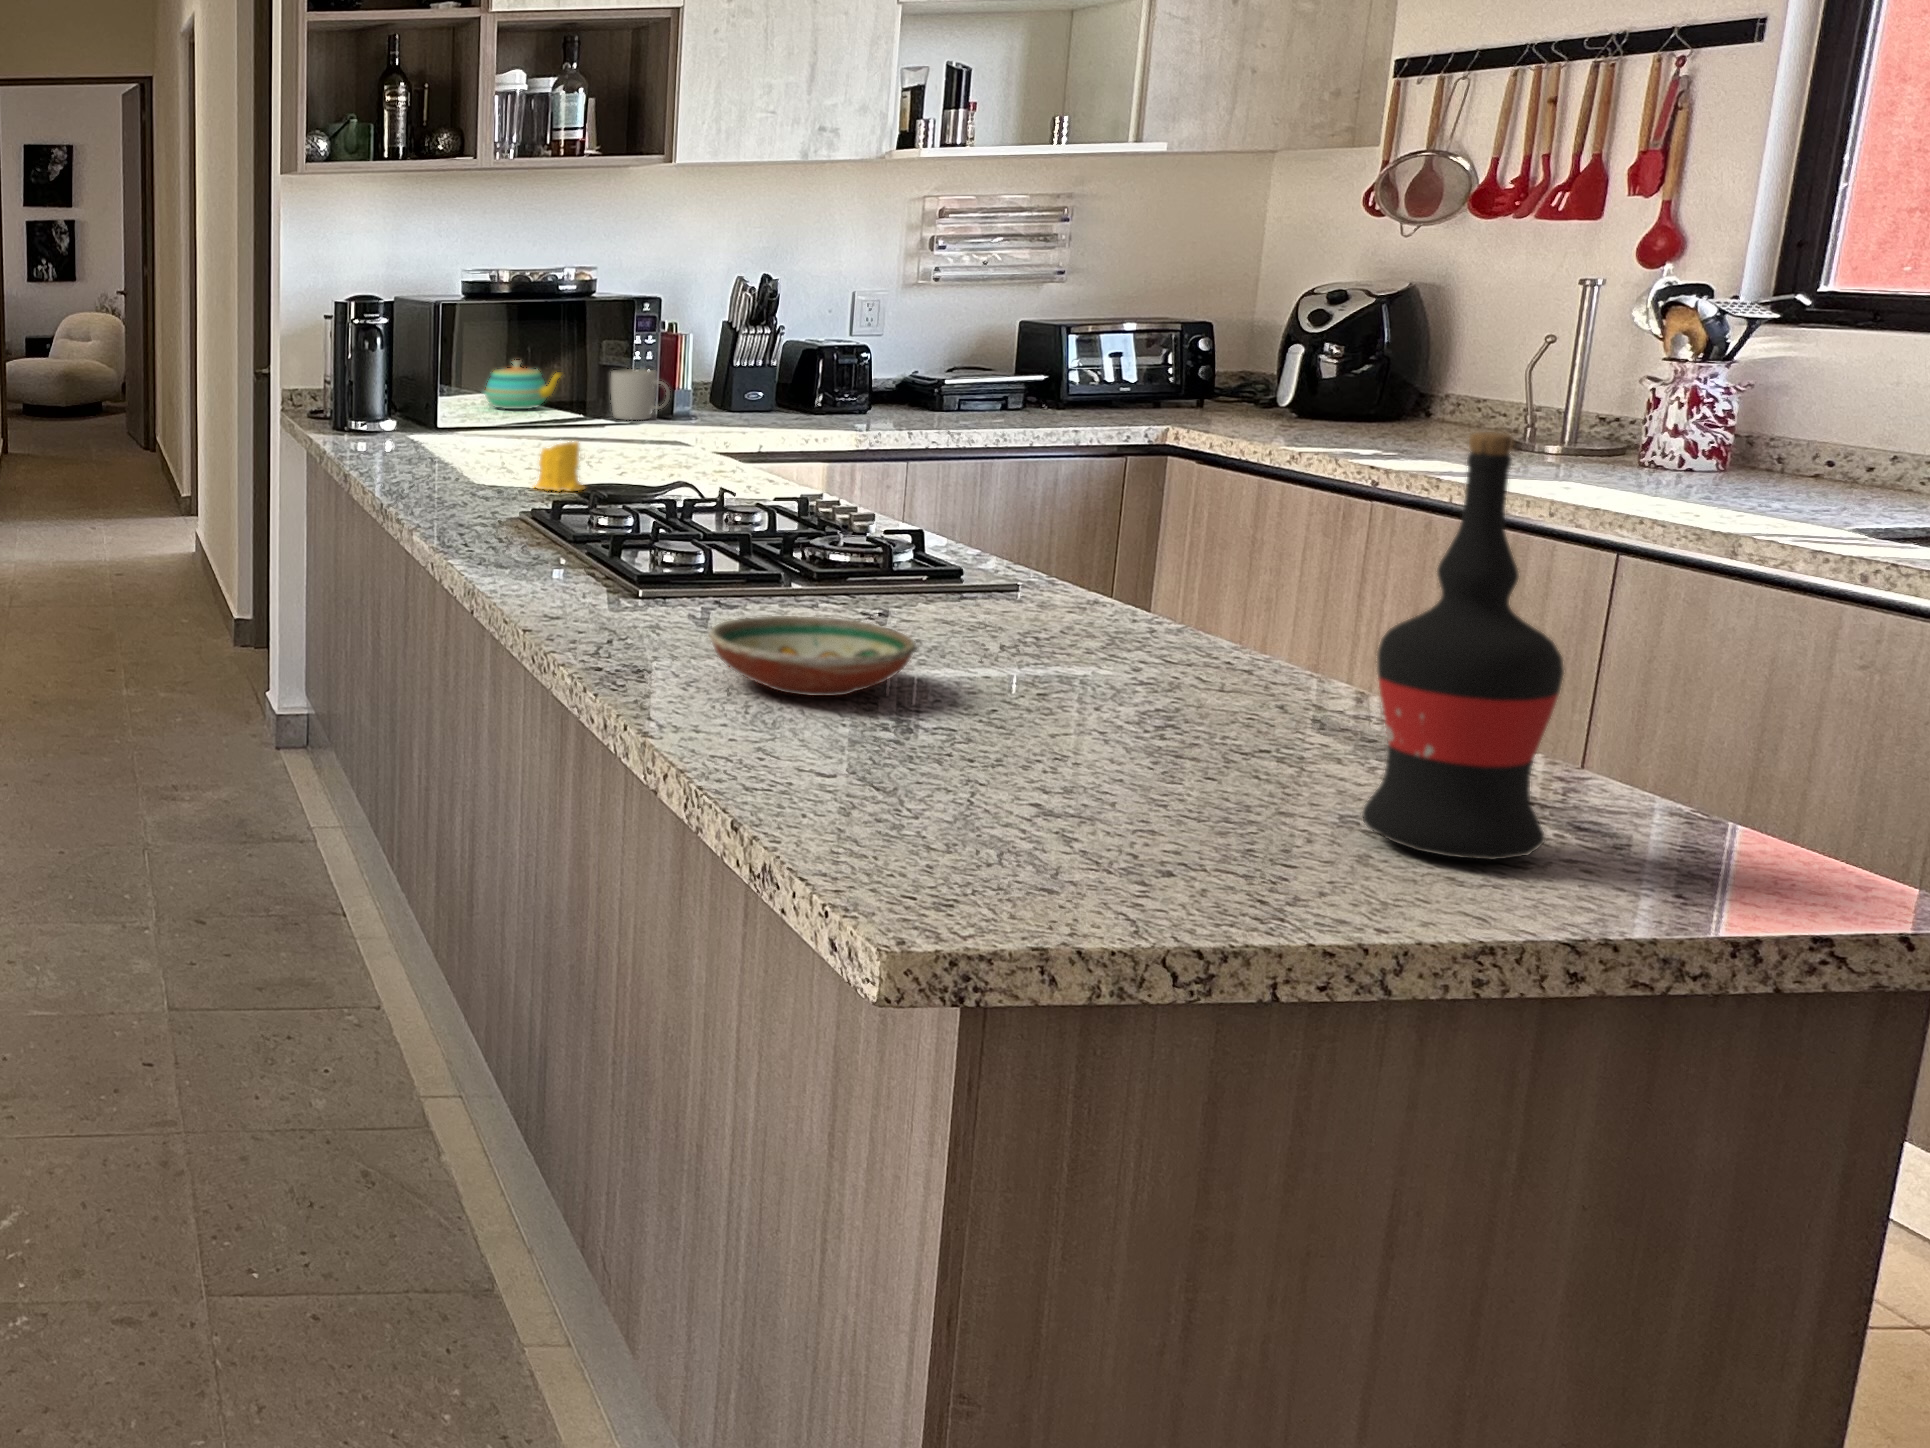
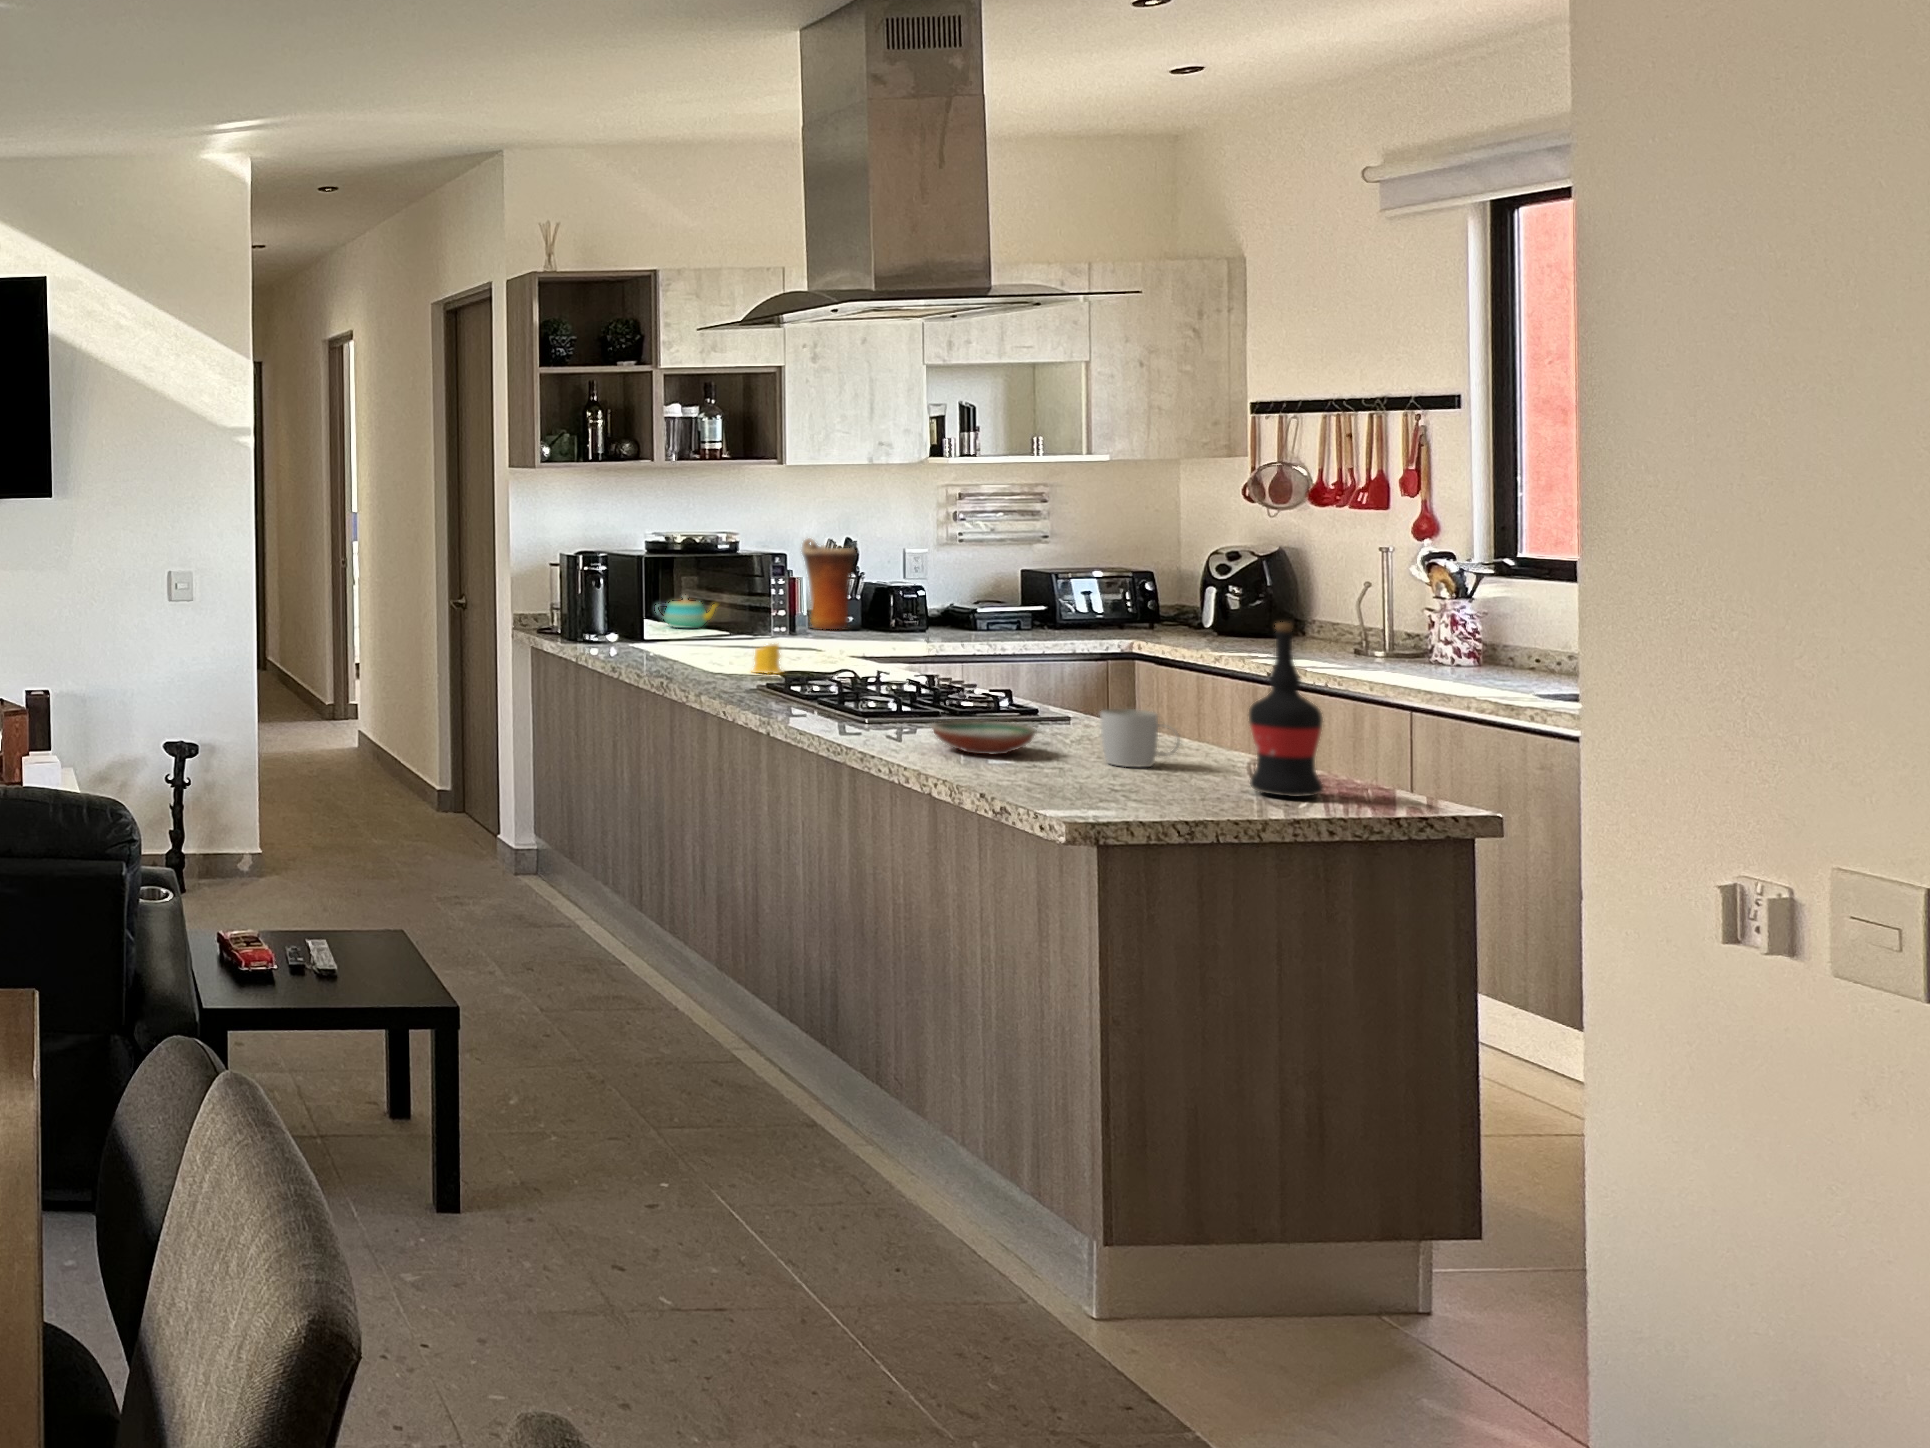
vase: none [690,271,770,410] -> present [802,539,856,629]
mug: present [611,369,670,420] -> present [1100,709,1179,767]

